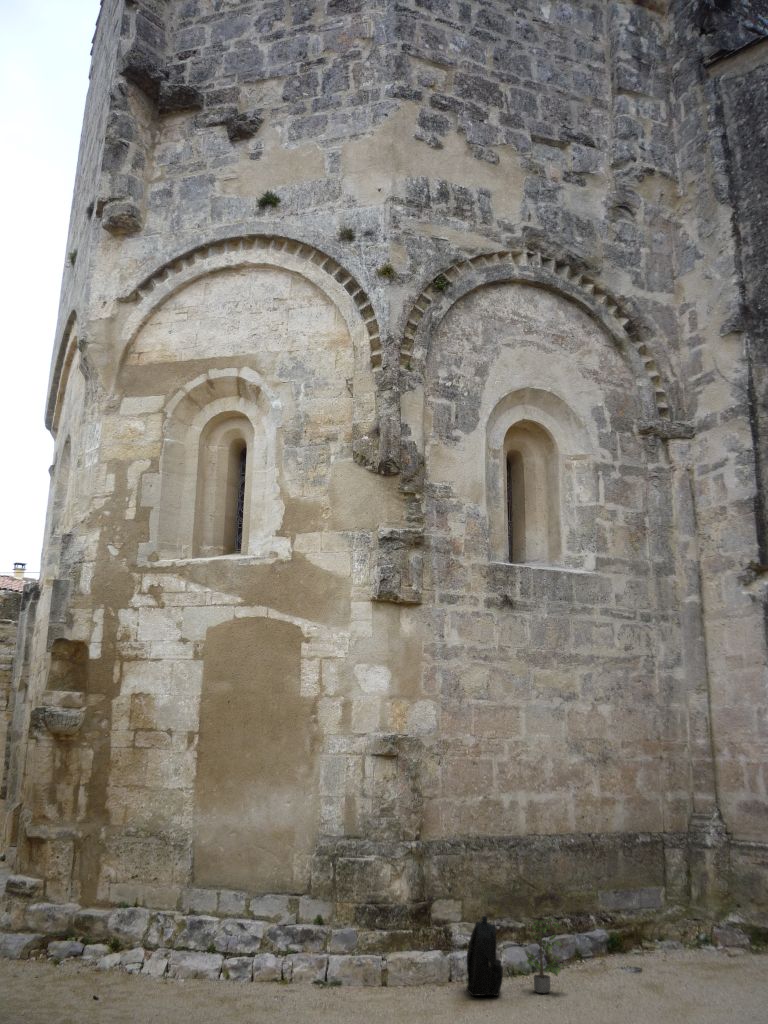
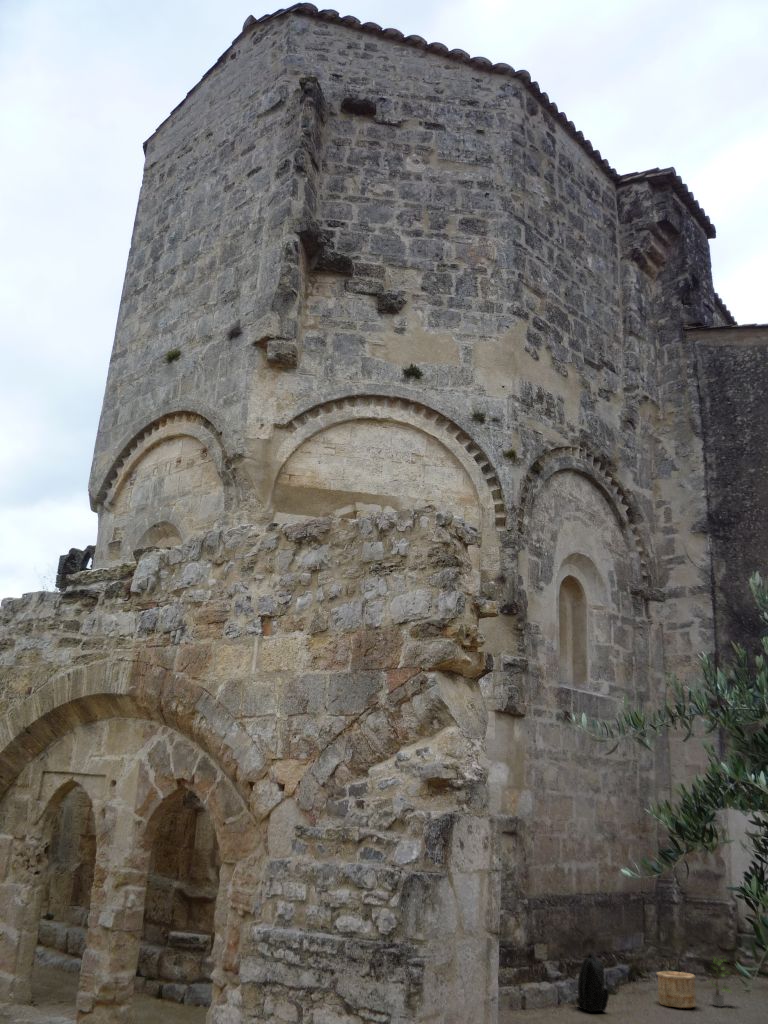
potted plant: present [527,918,566,993] -> present [710,957,731,1007]
wooden bucket: none [612,937,668,992] -> present [657,971,696,1008]

